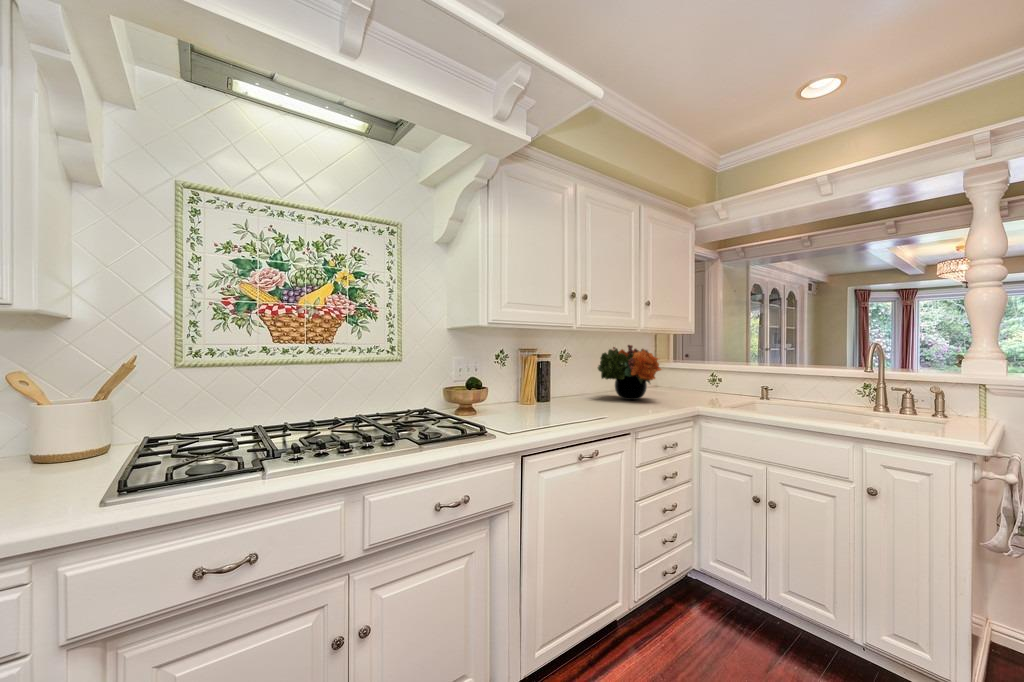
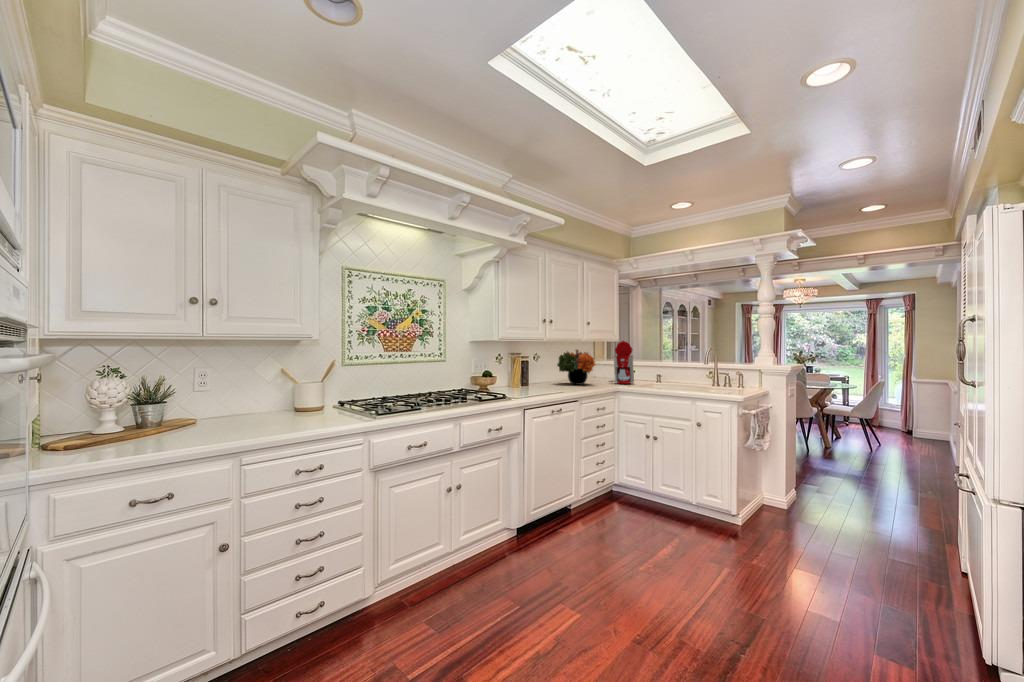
coffee maker: none [679,332,724,400] -> present [610,341,634,384]

